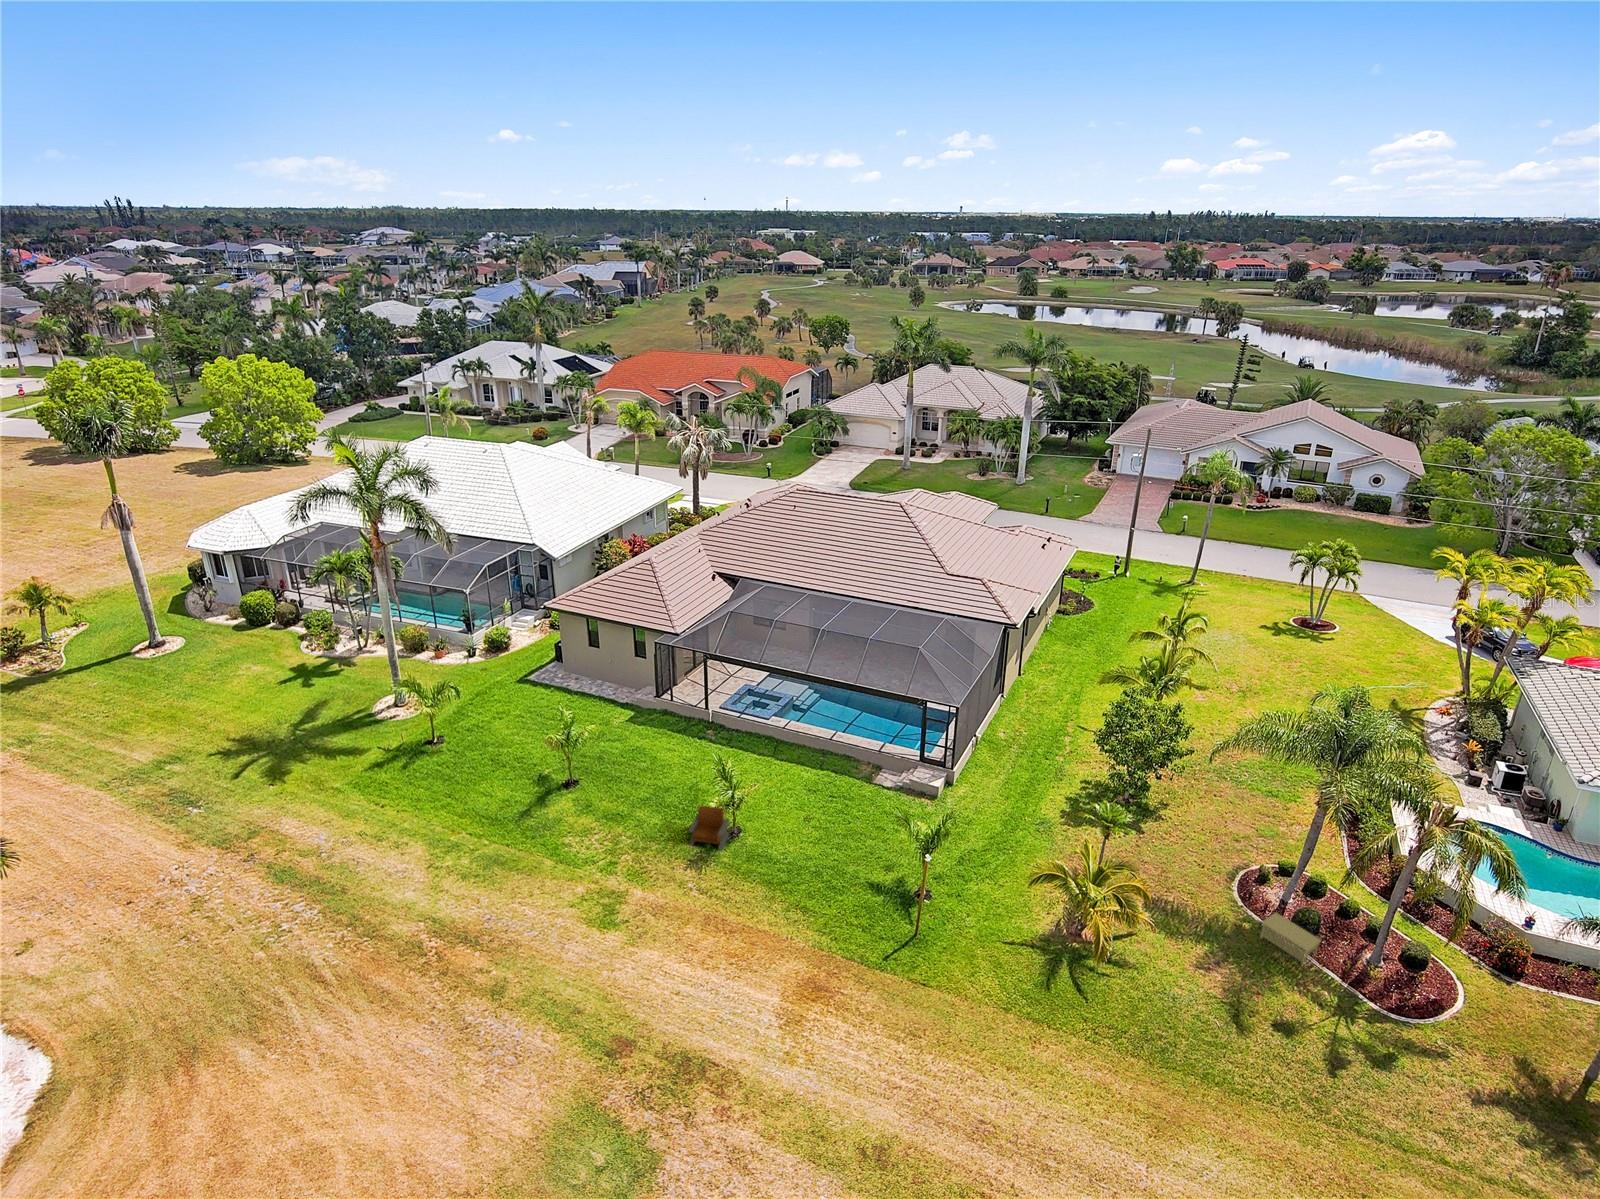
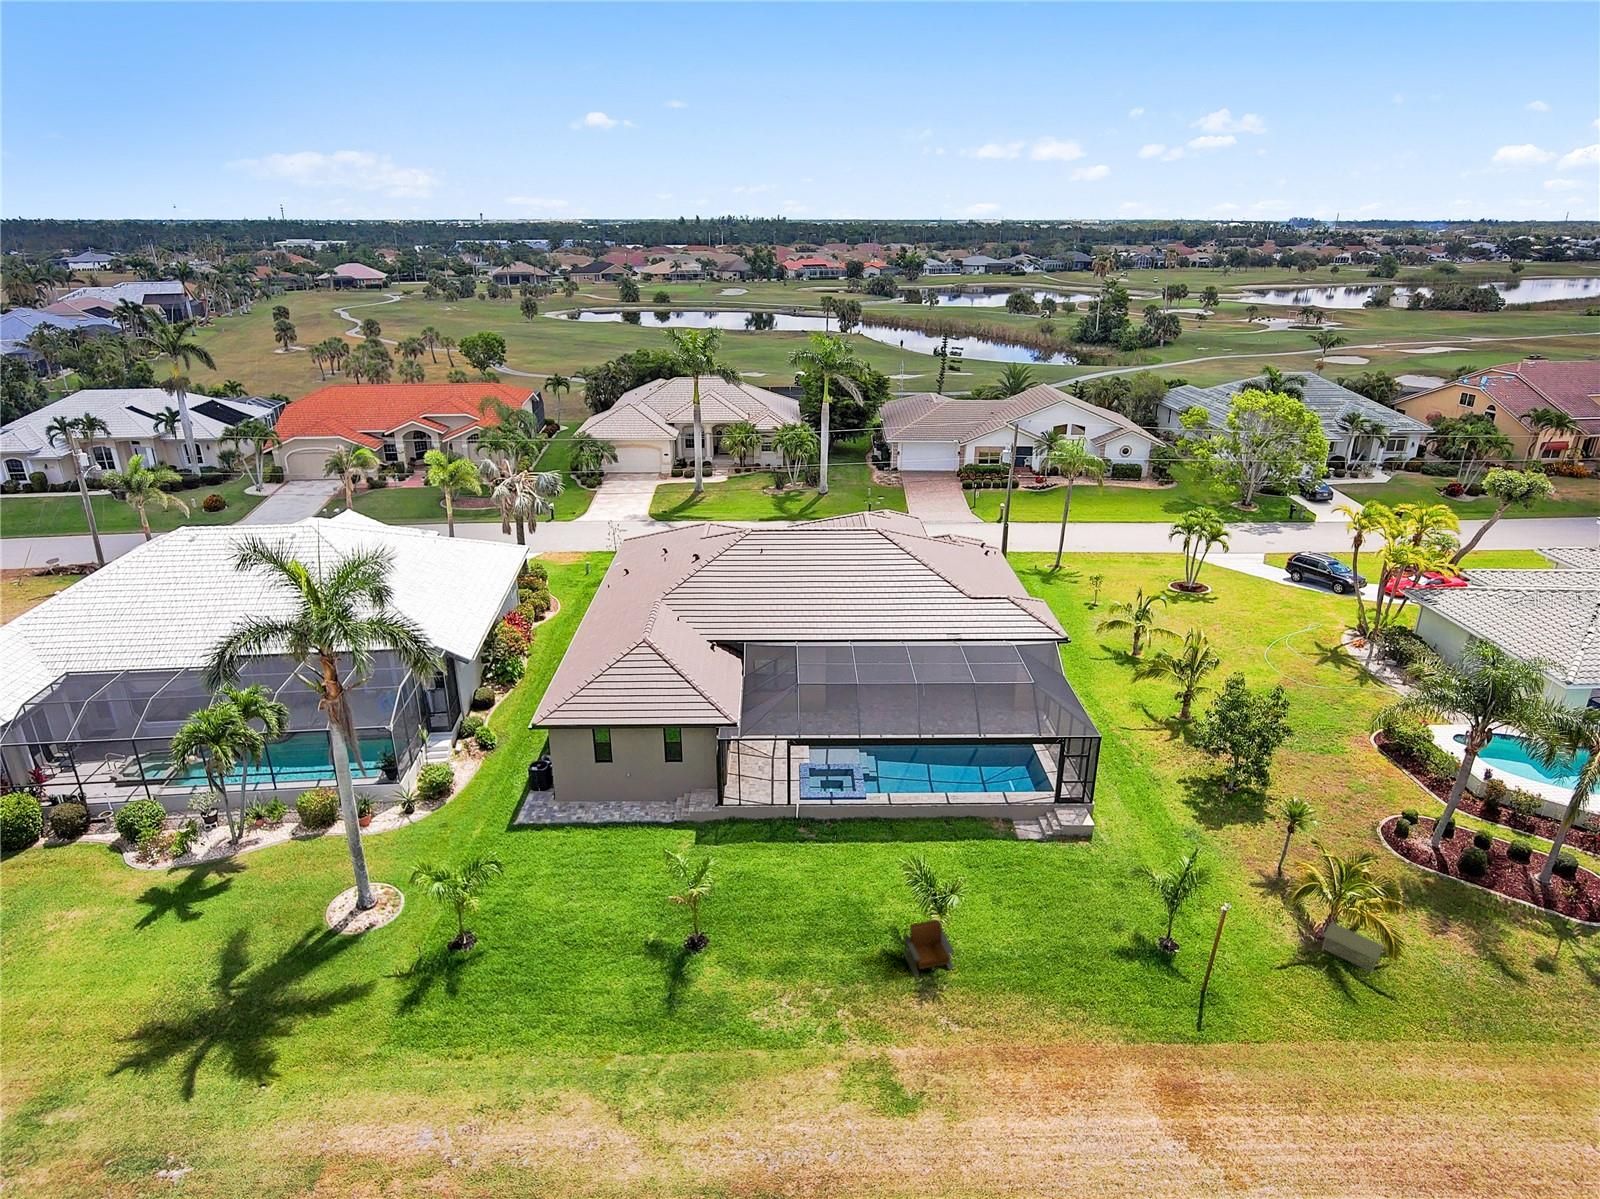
storage bench: present [1261,913,1321,965] -> present [1321,923,1384,974]

